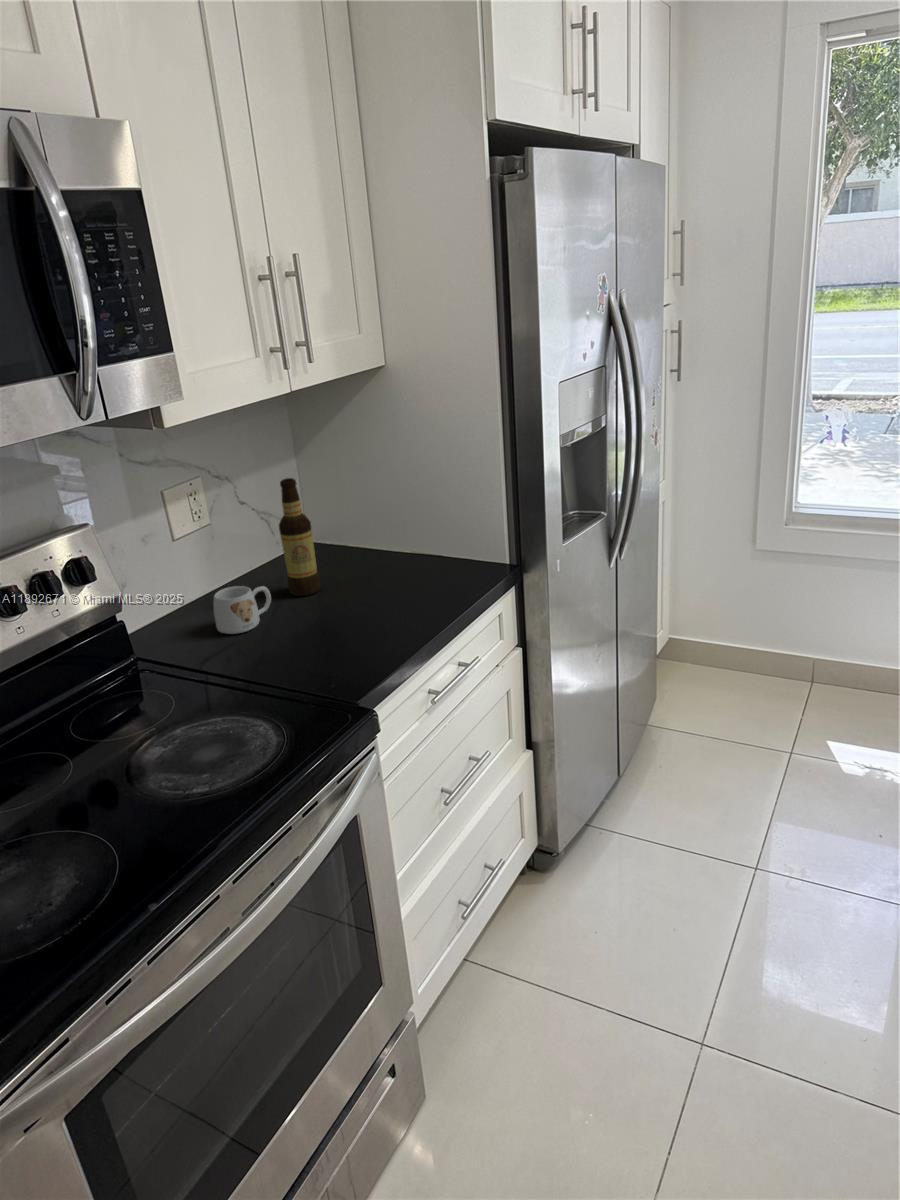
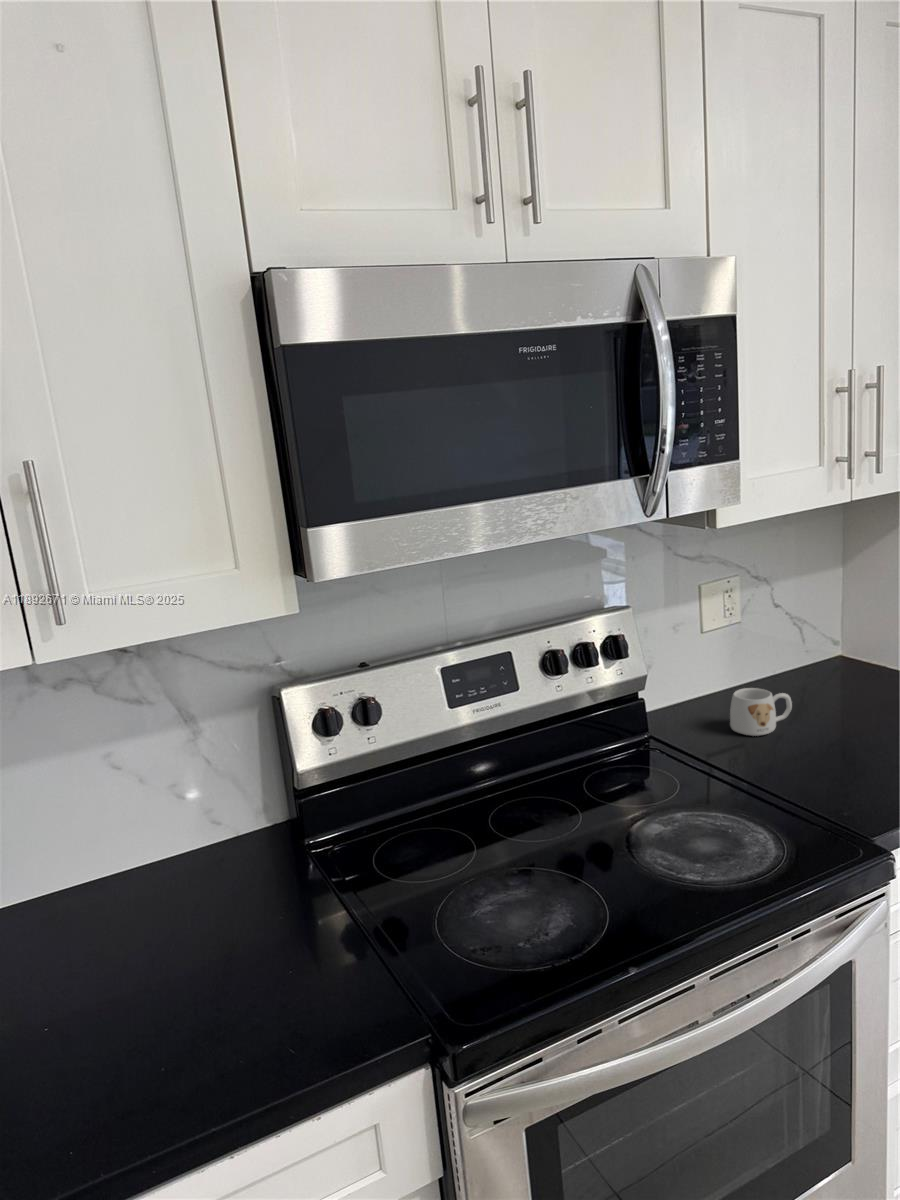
bottle: present [279,478,321,596] -> none [812,588,849,712]

